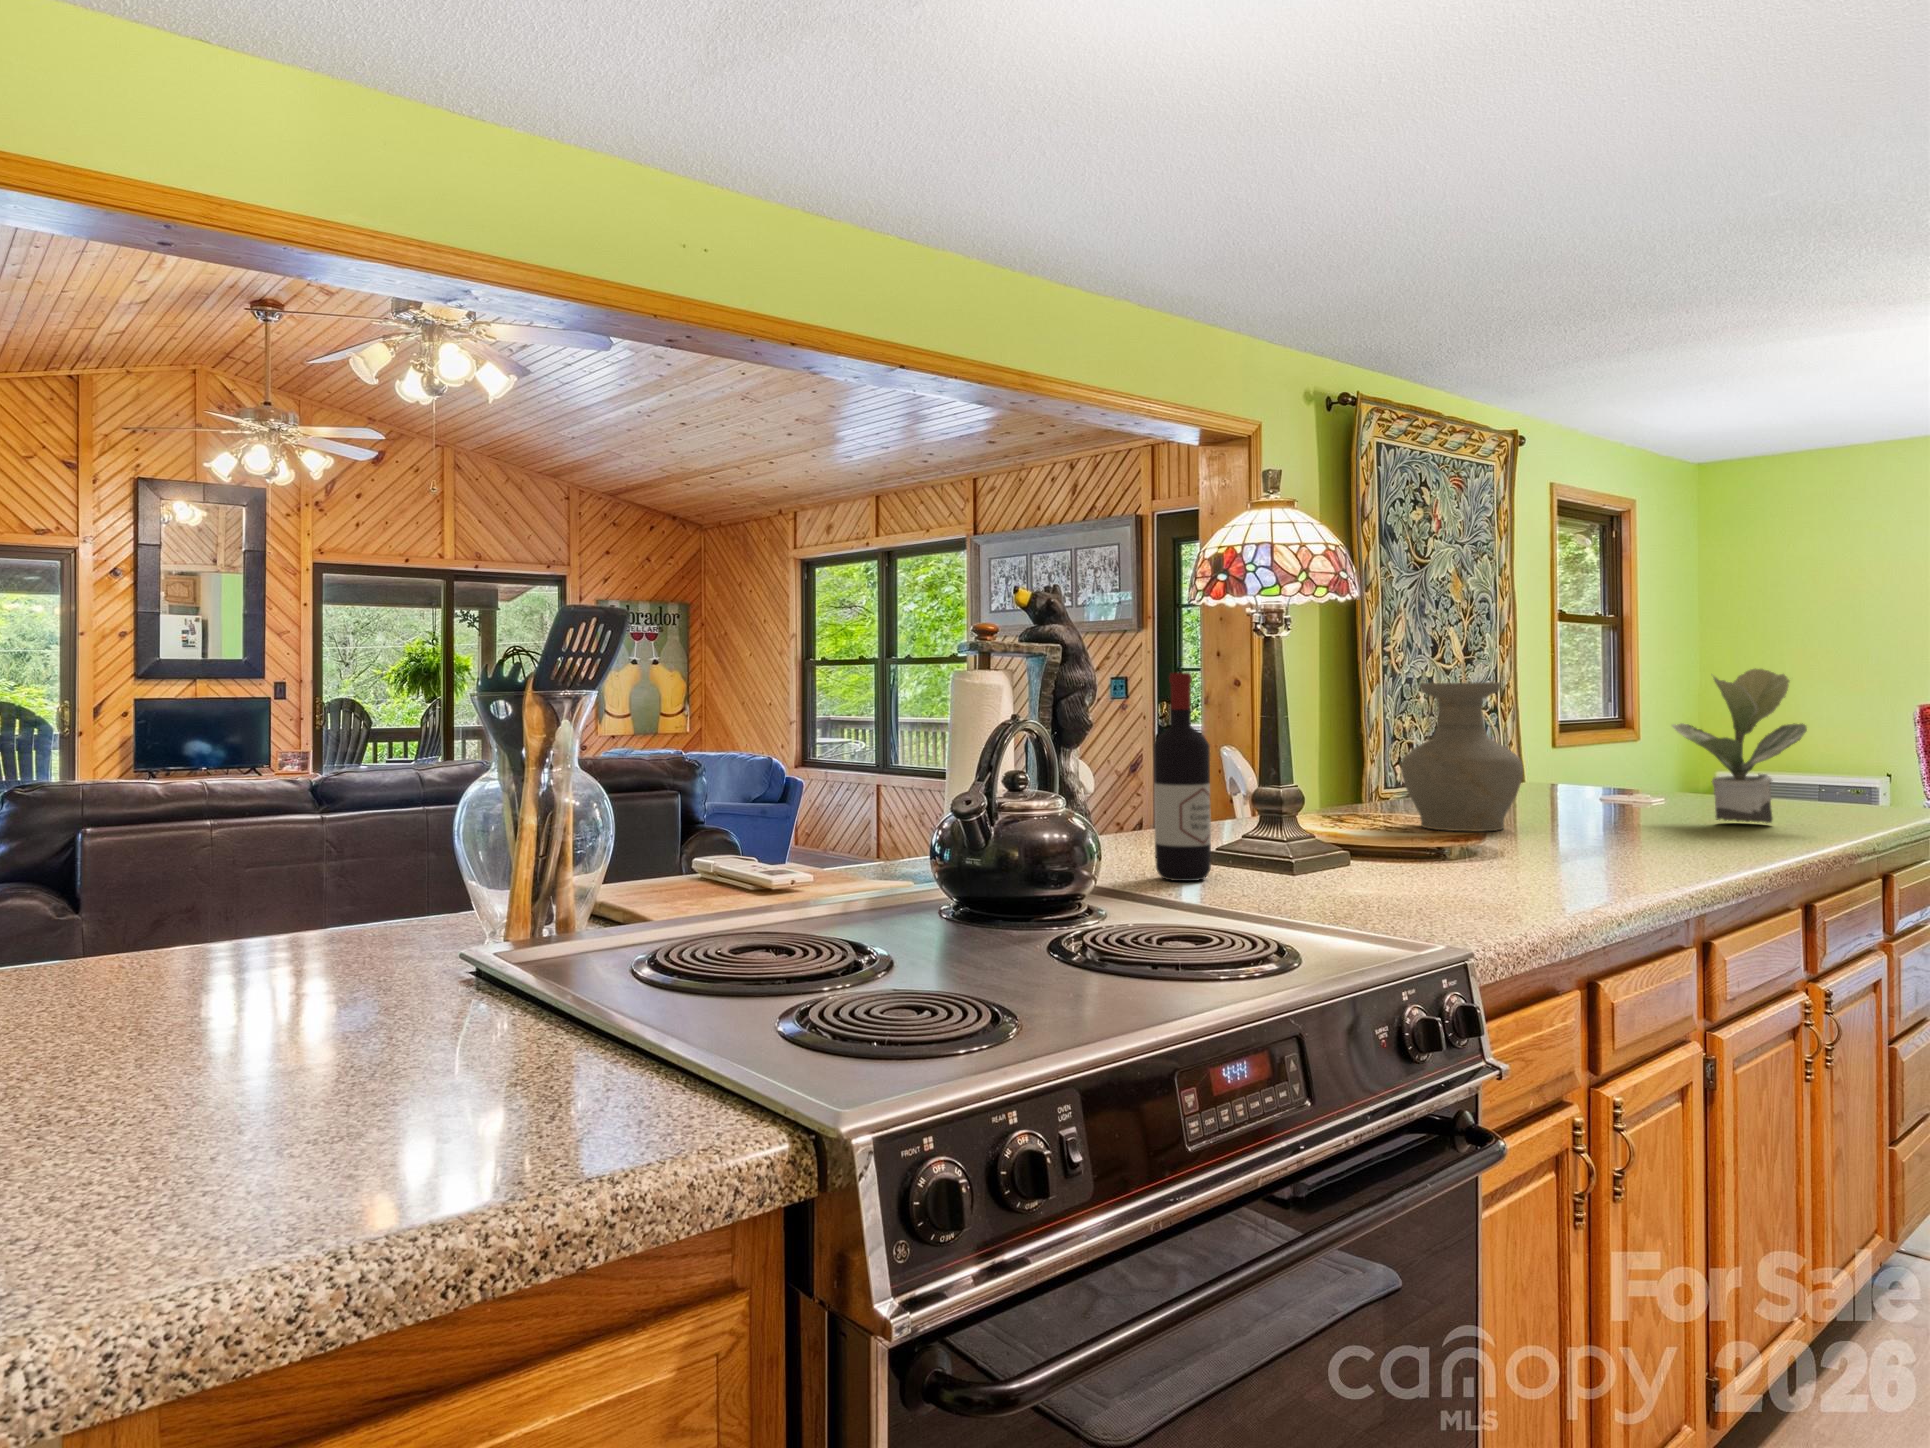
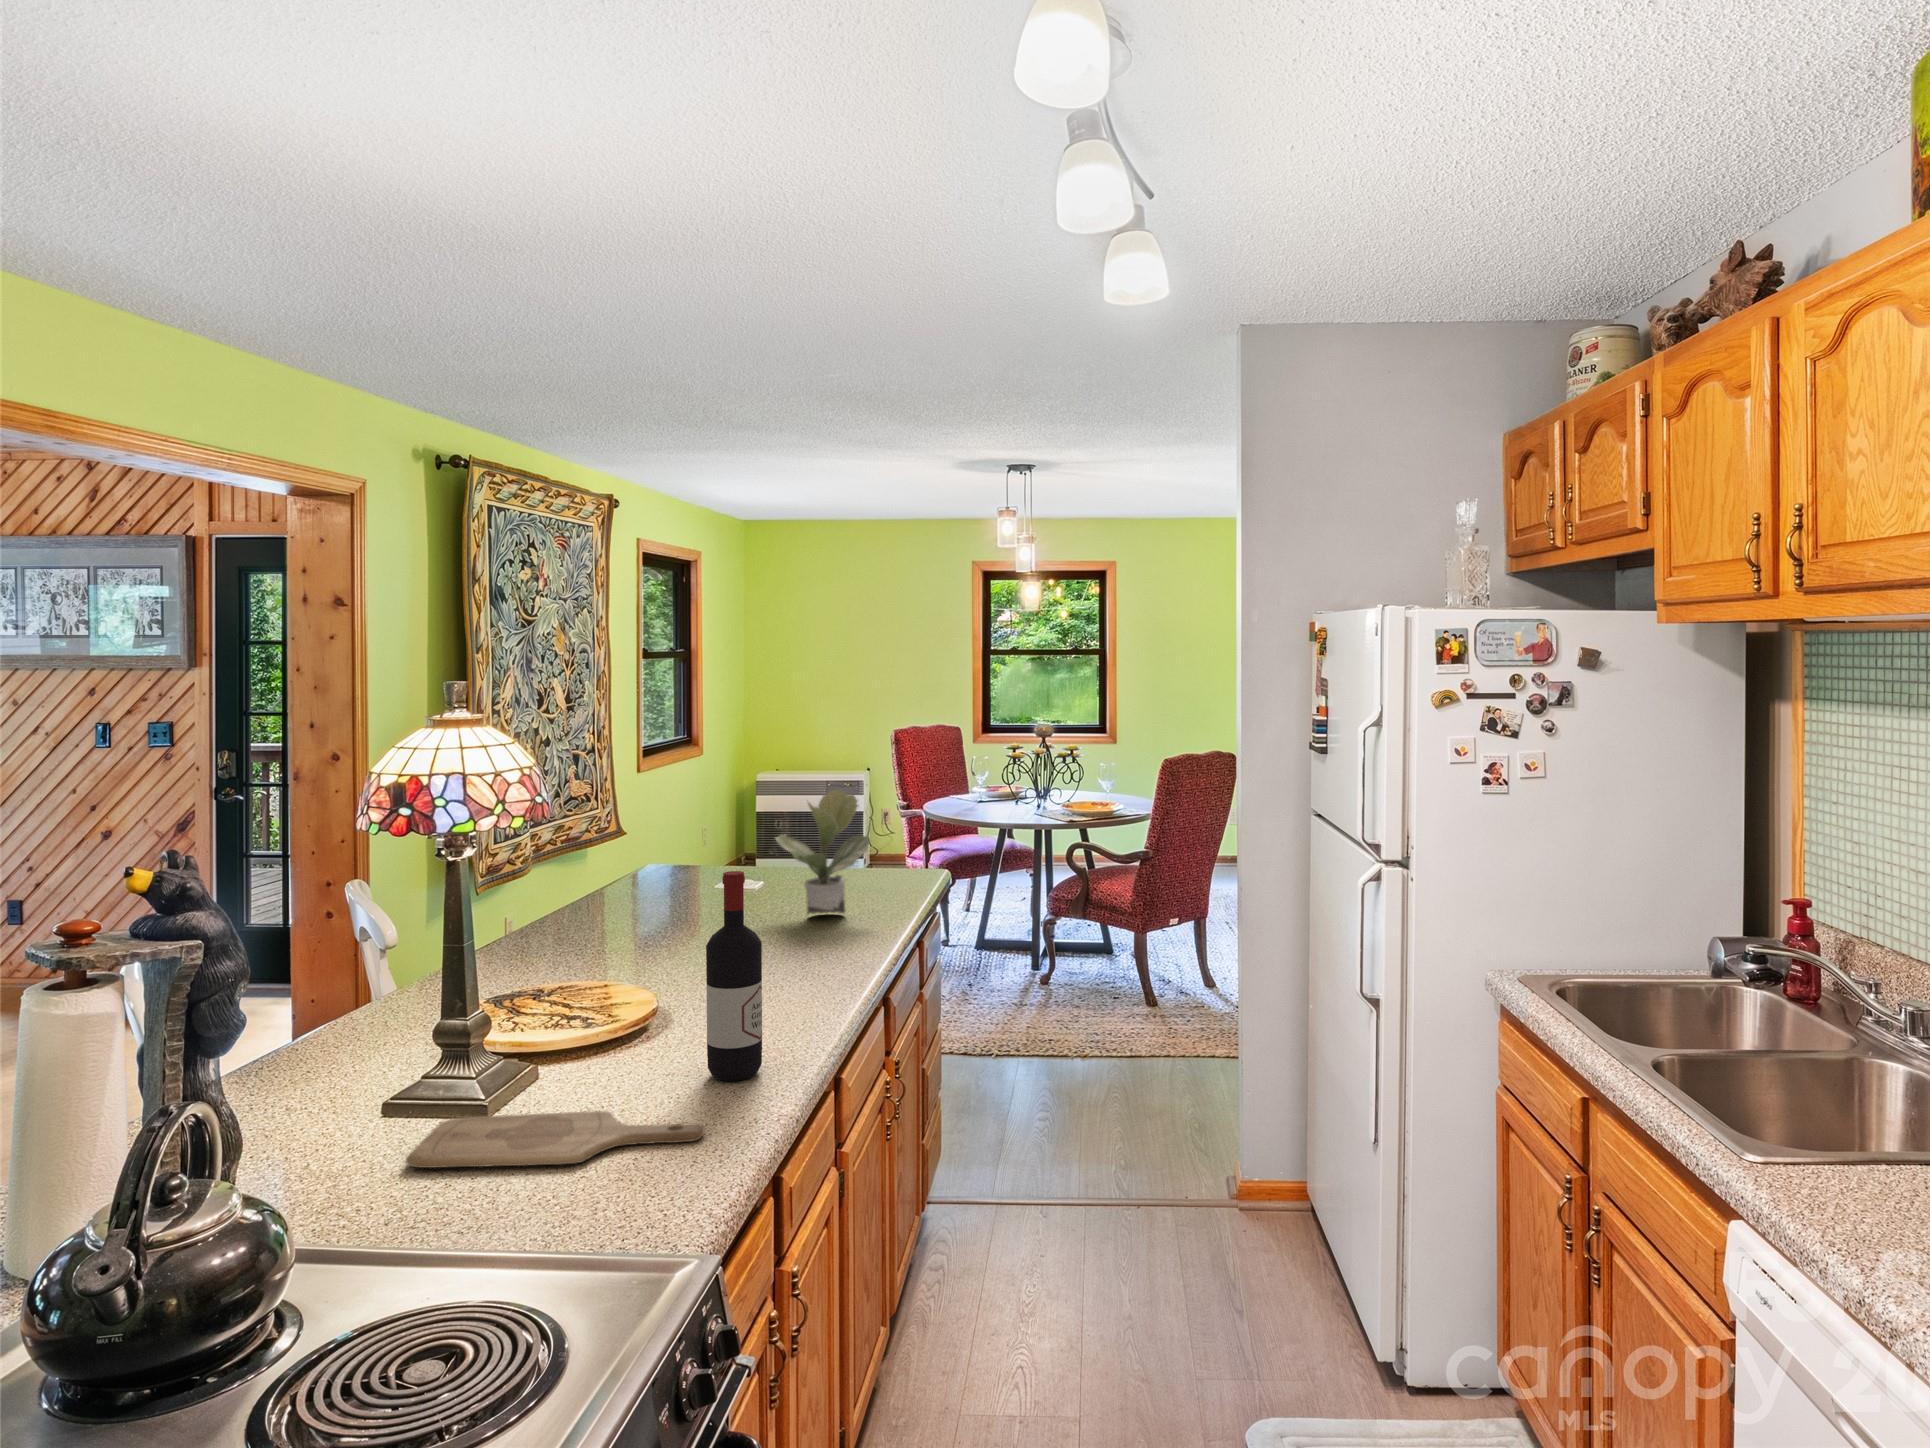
wine bottle: present [1154,672,1211,881] -> present [706,871,762,1081]
vase: present [1401,682,1523,831] -> none [554,818,666,968]
cutting board: none [1219,873,1509,916] -> present [406,1111,705,1168]

